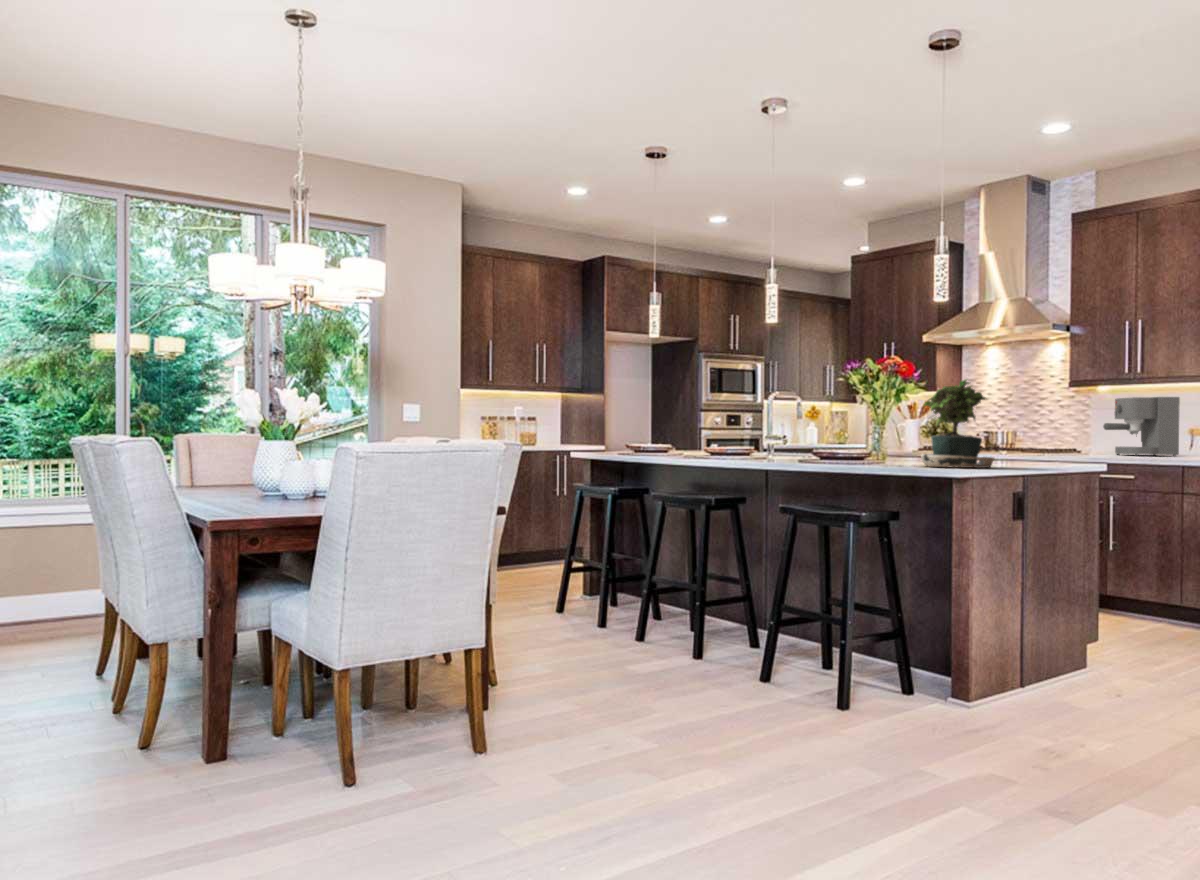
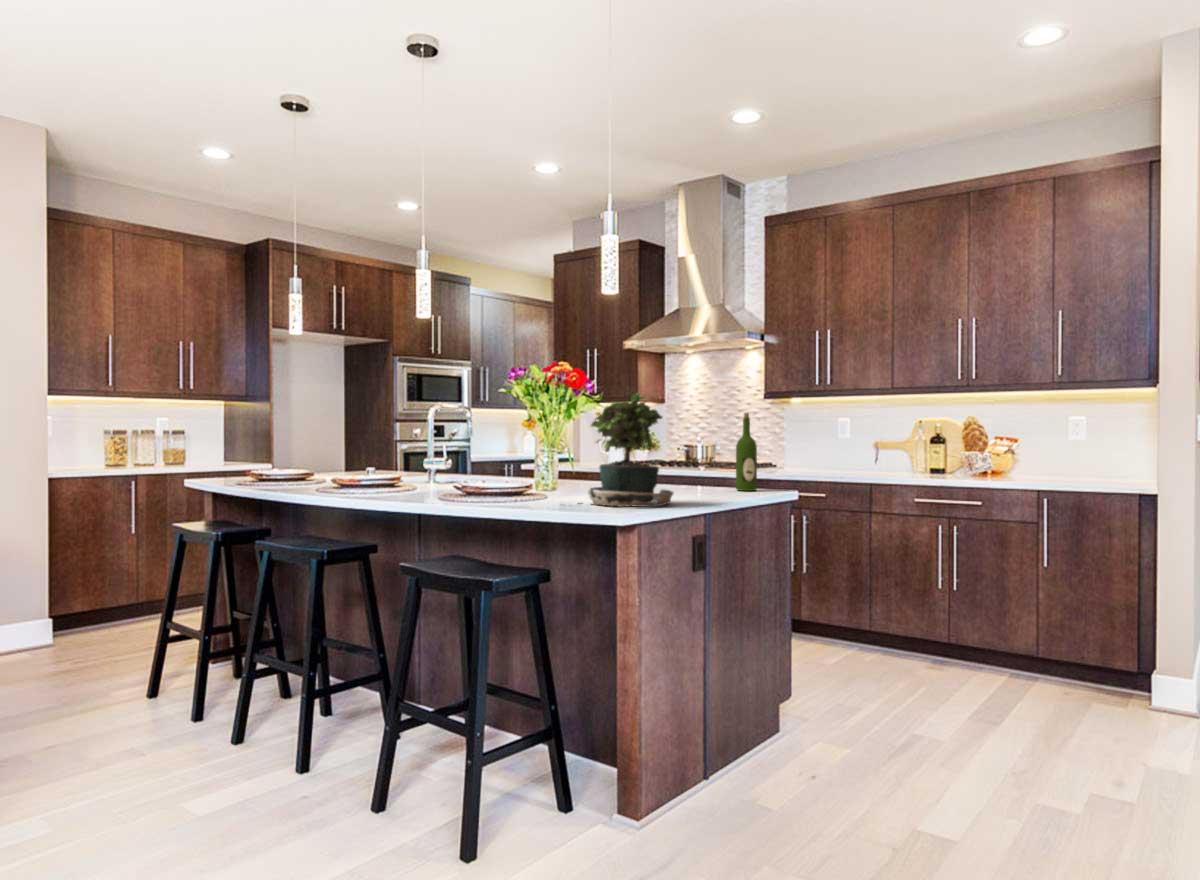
wine bottle: none [1045,396,1066,464] -> present [736,413,757,491]
coffee maker: present [1103,397,1180,456] -> none [797,410,866,471]

